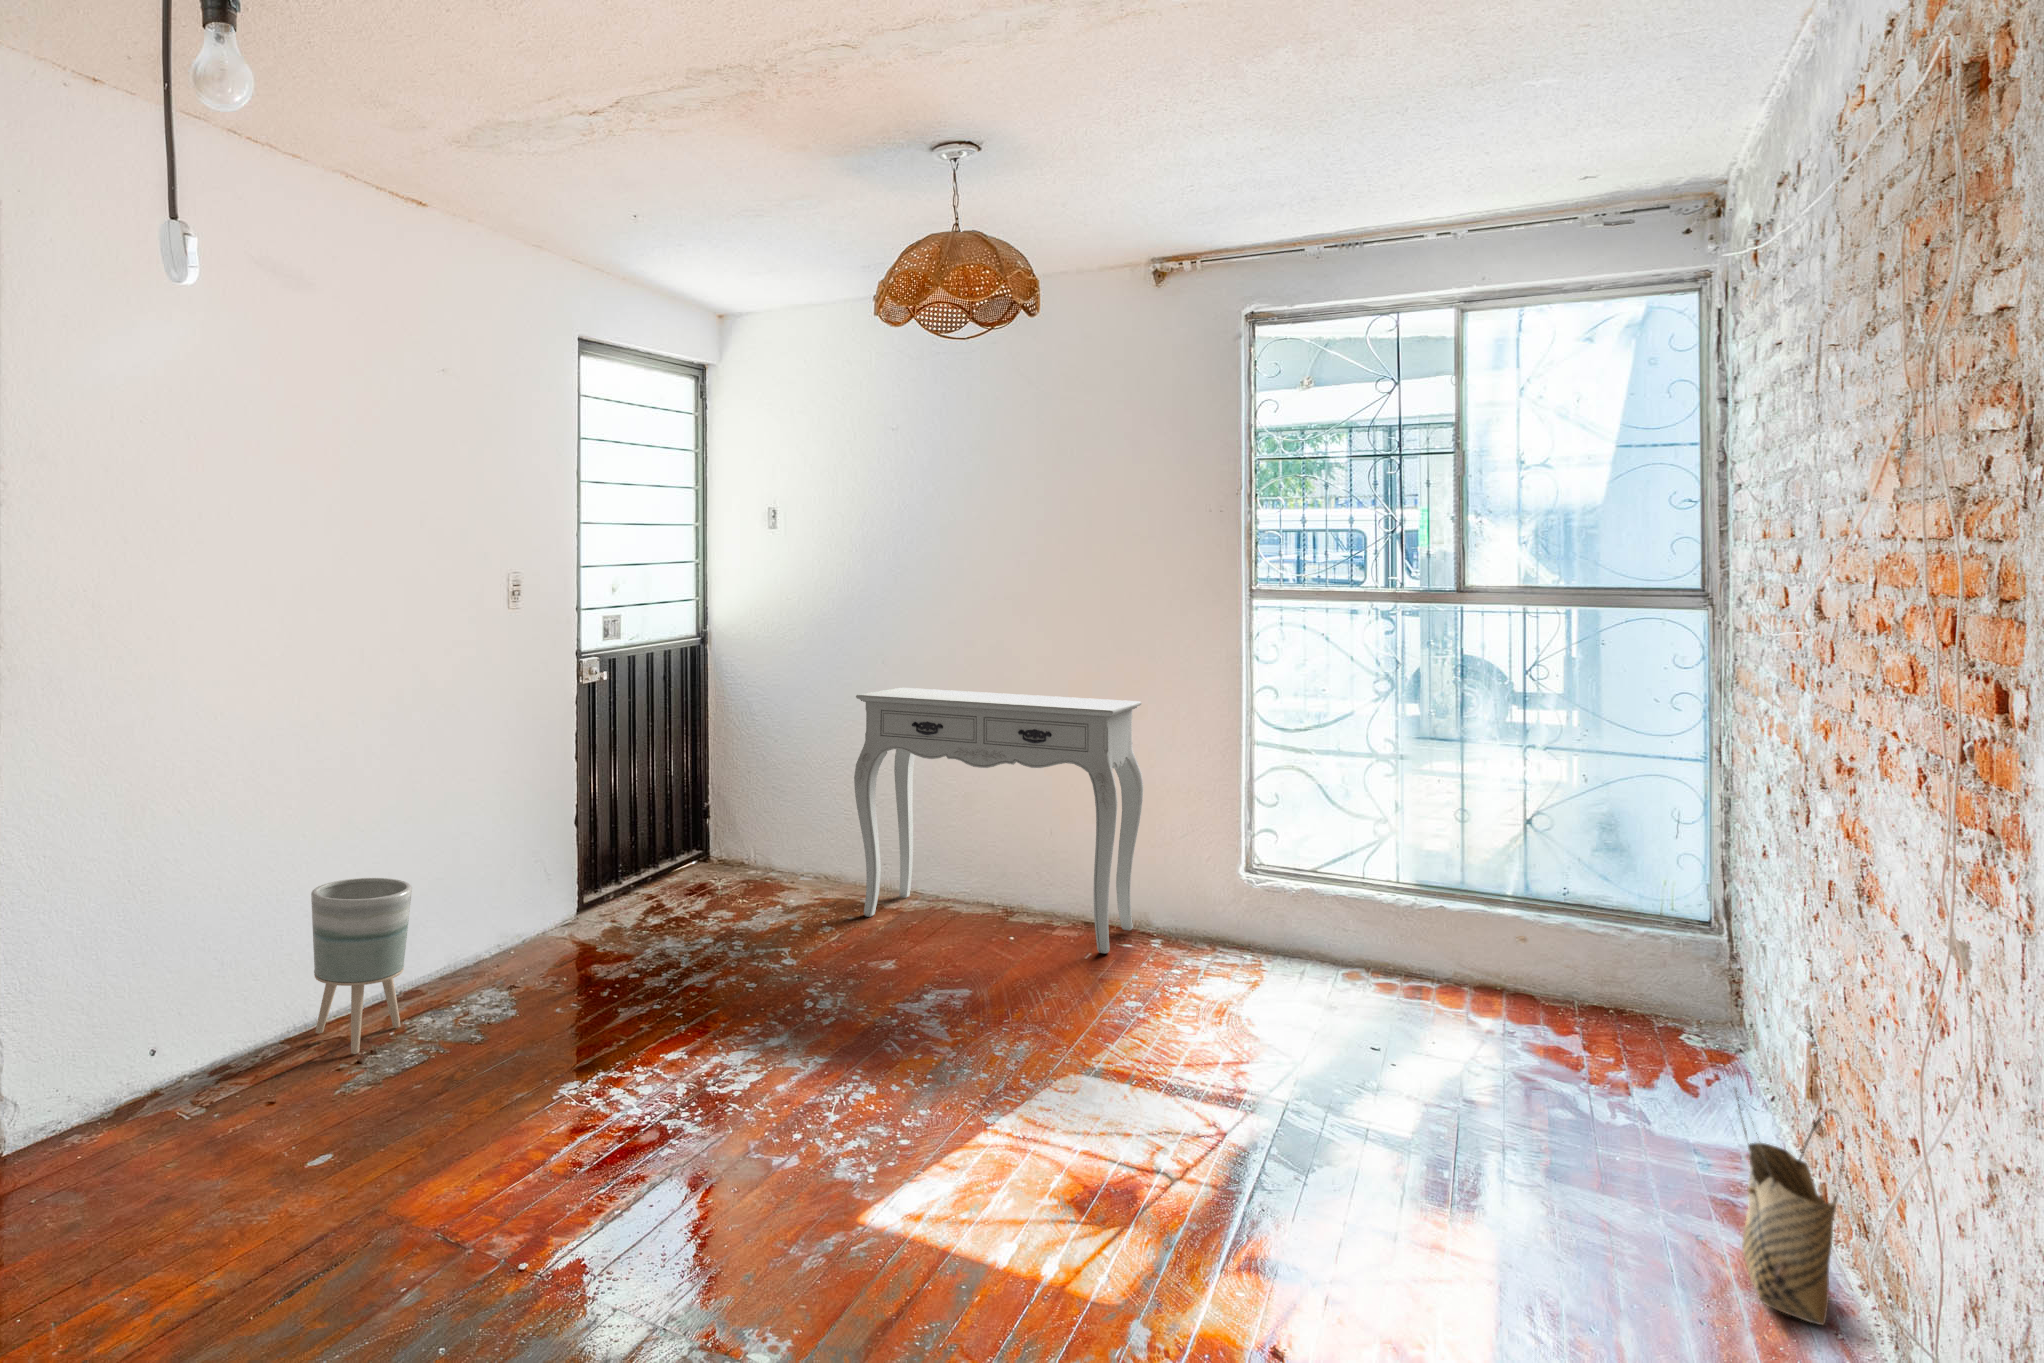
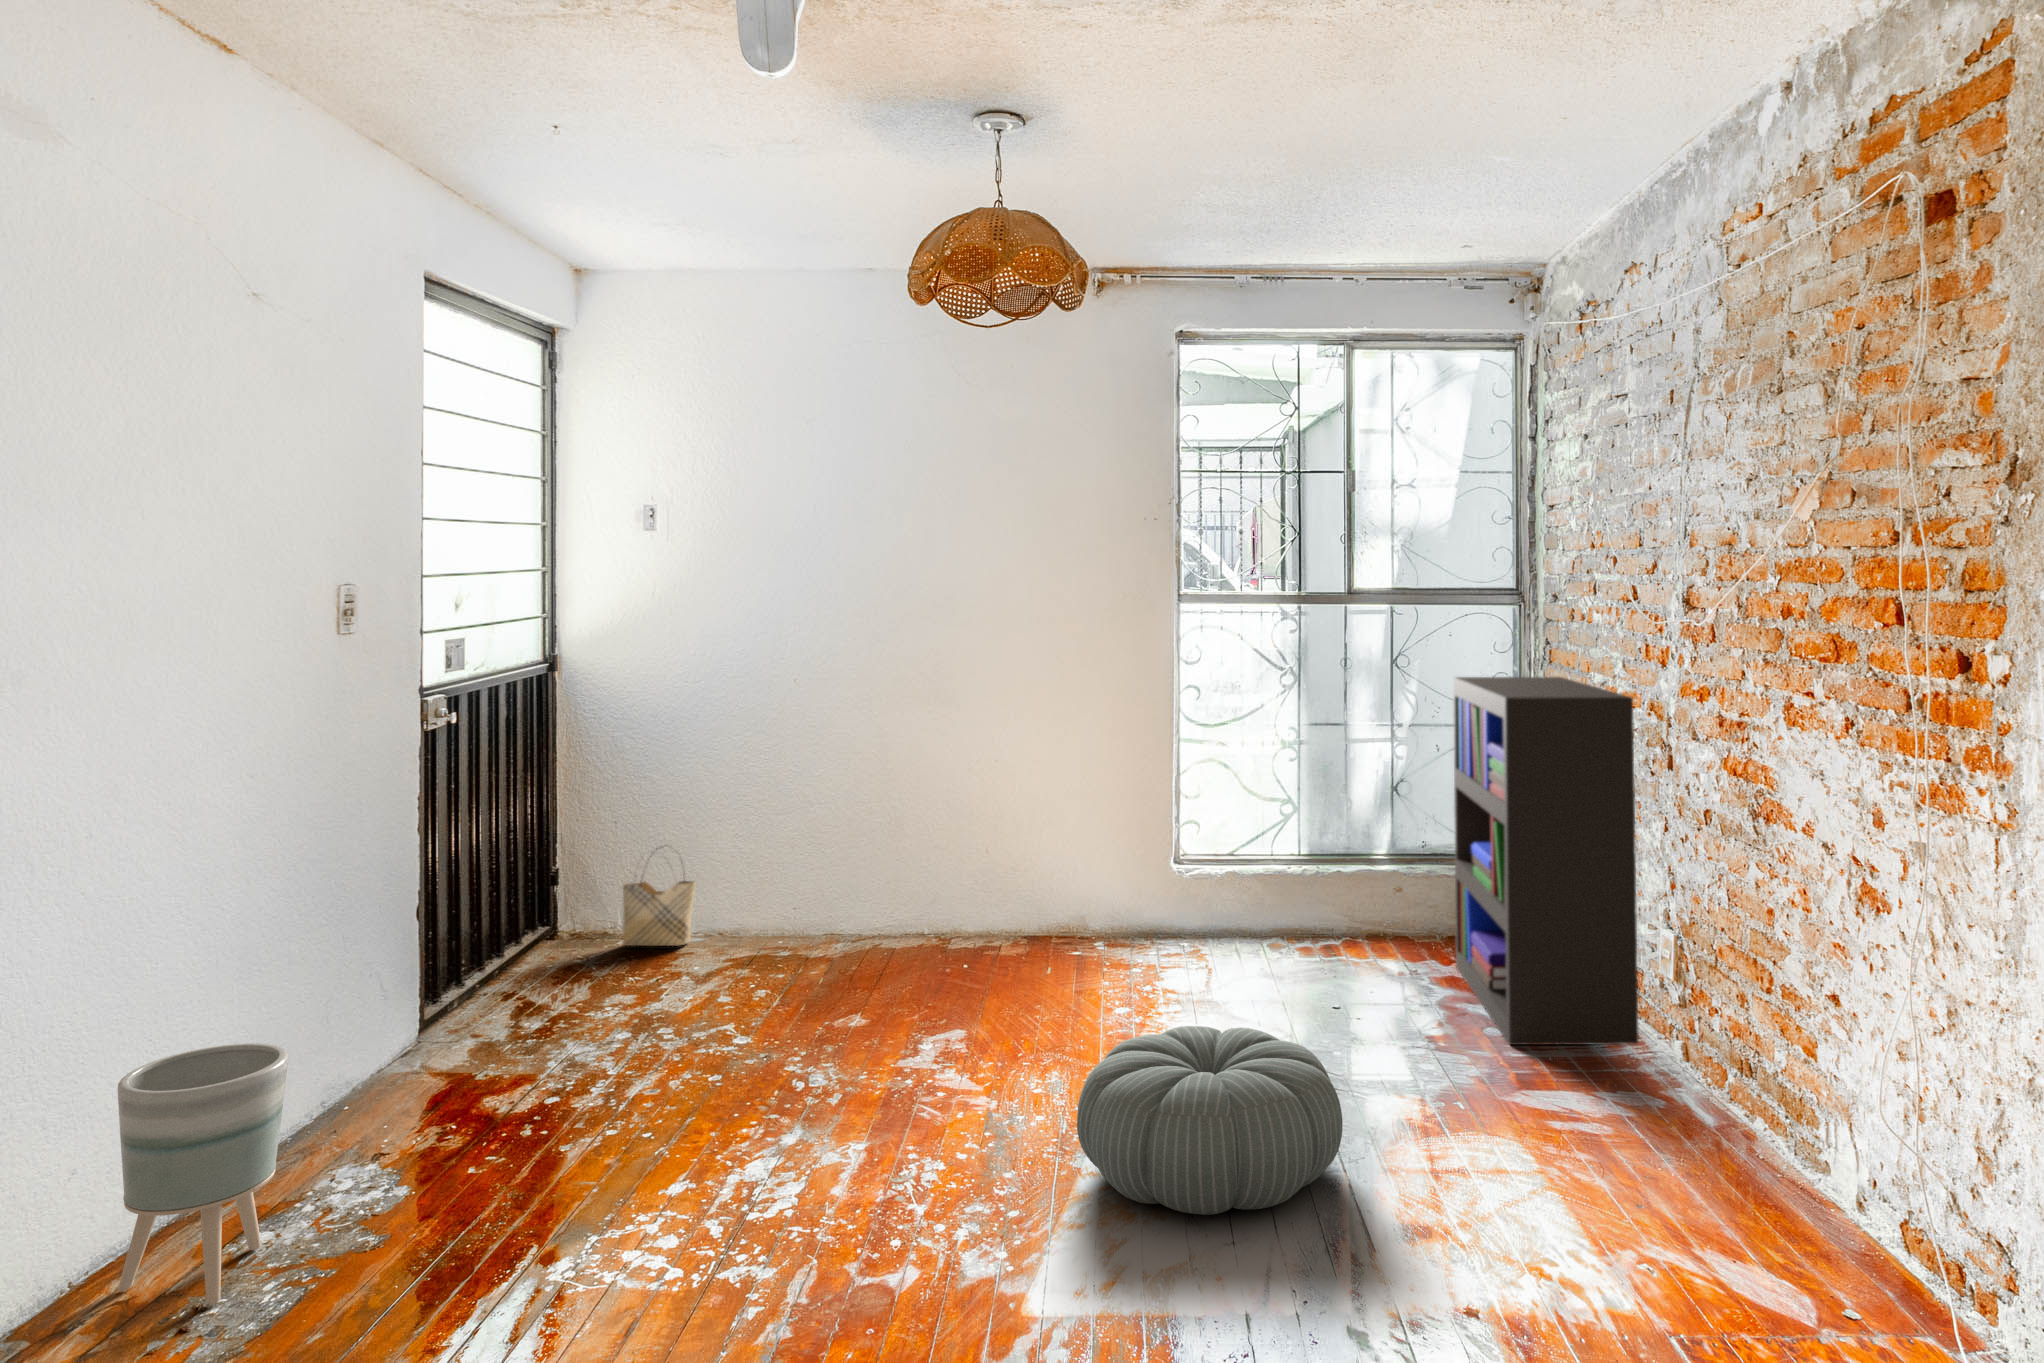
console table: present [854,688,1143,954] -> none [777,709,1076,972]
bookshelf: none [1568,688,1782,1167] -> present [1453,677,1639,1045]
pouf: none [983,1011,1261,1204] -> present [1077,1026,1343,1215]
woven basket: present [1734,1088,1844,1325] -> present [622,845,696,946]

